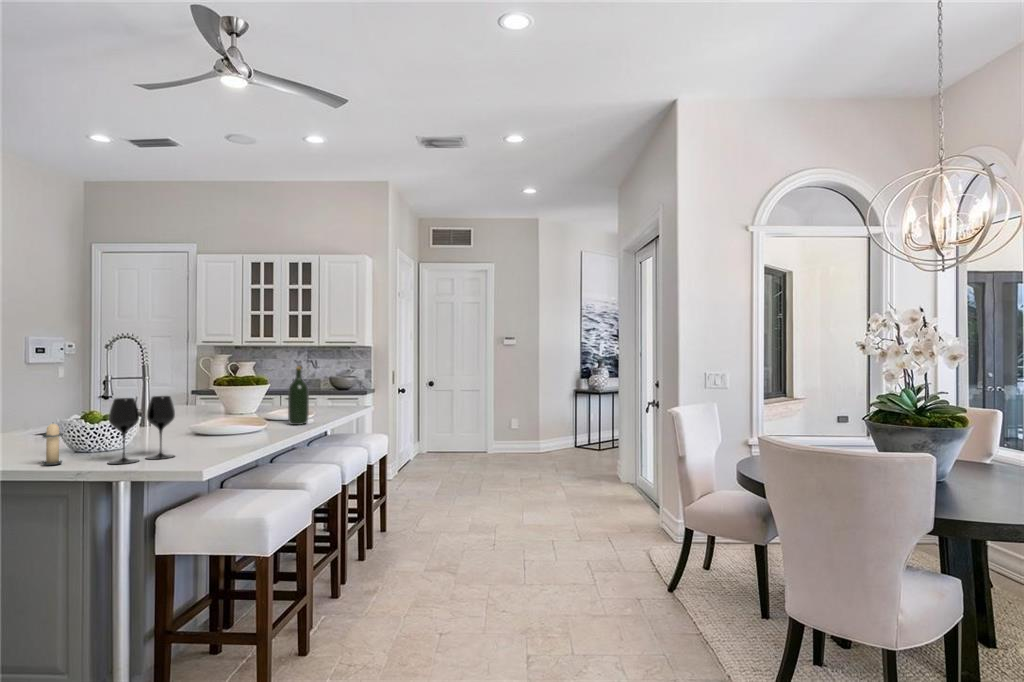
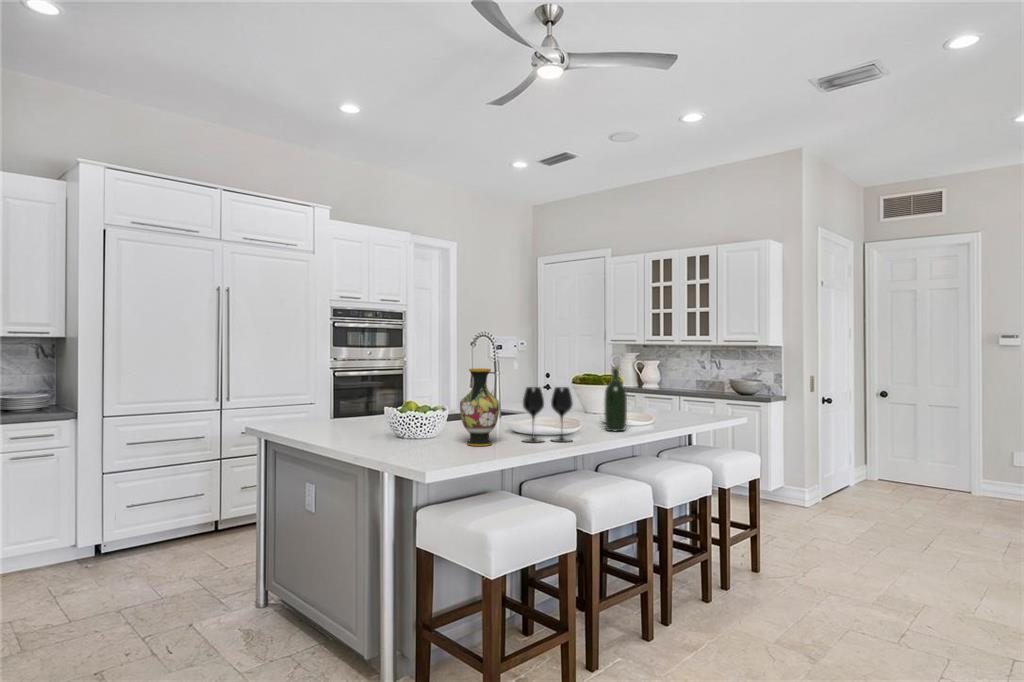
vase: none [176,372,220,449] -> present [460,368,499,446]
wine glass: present [108,396,175,464] -> present [523,387,573,443]
candle: present [42,423,63,465] -> none [348,407,367,447]

